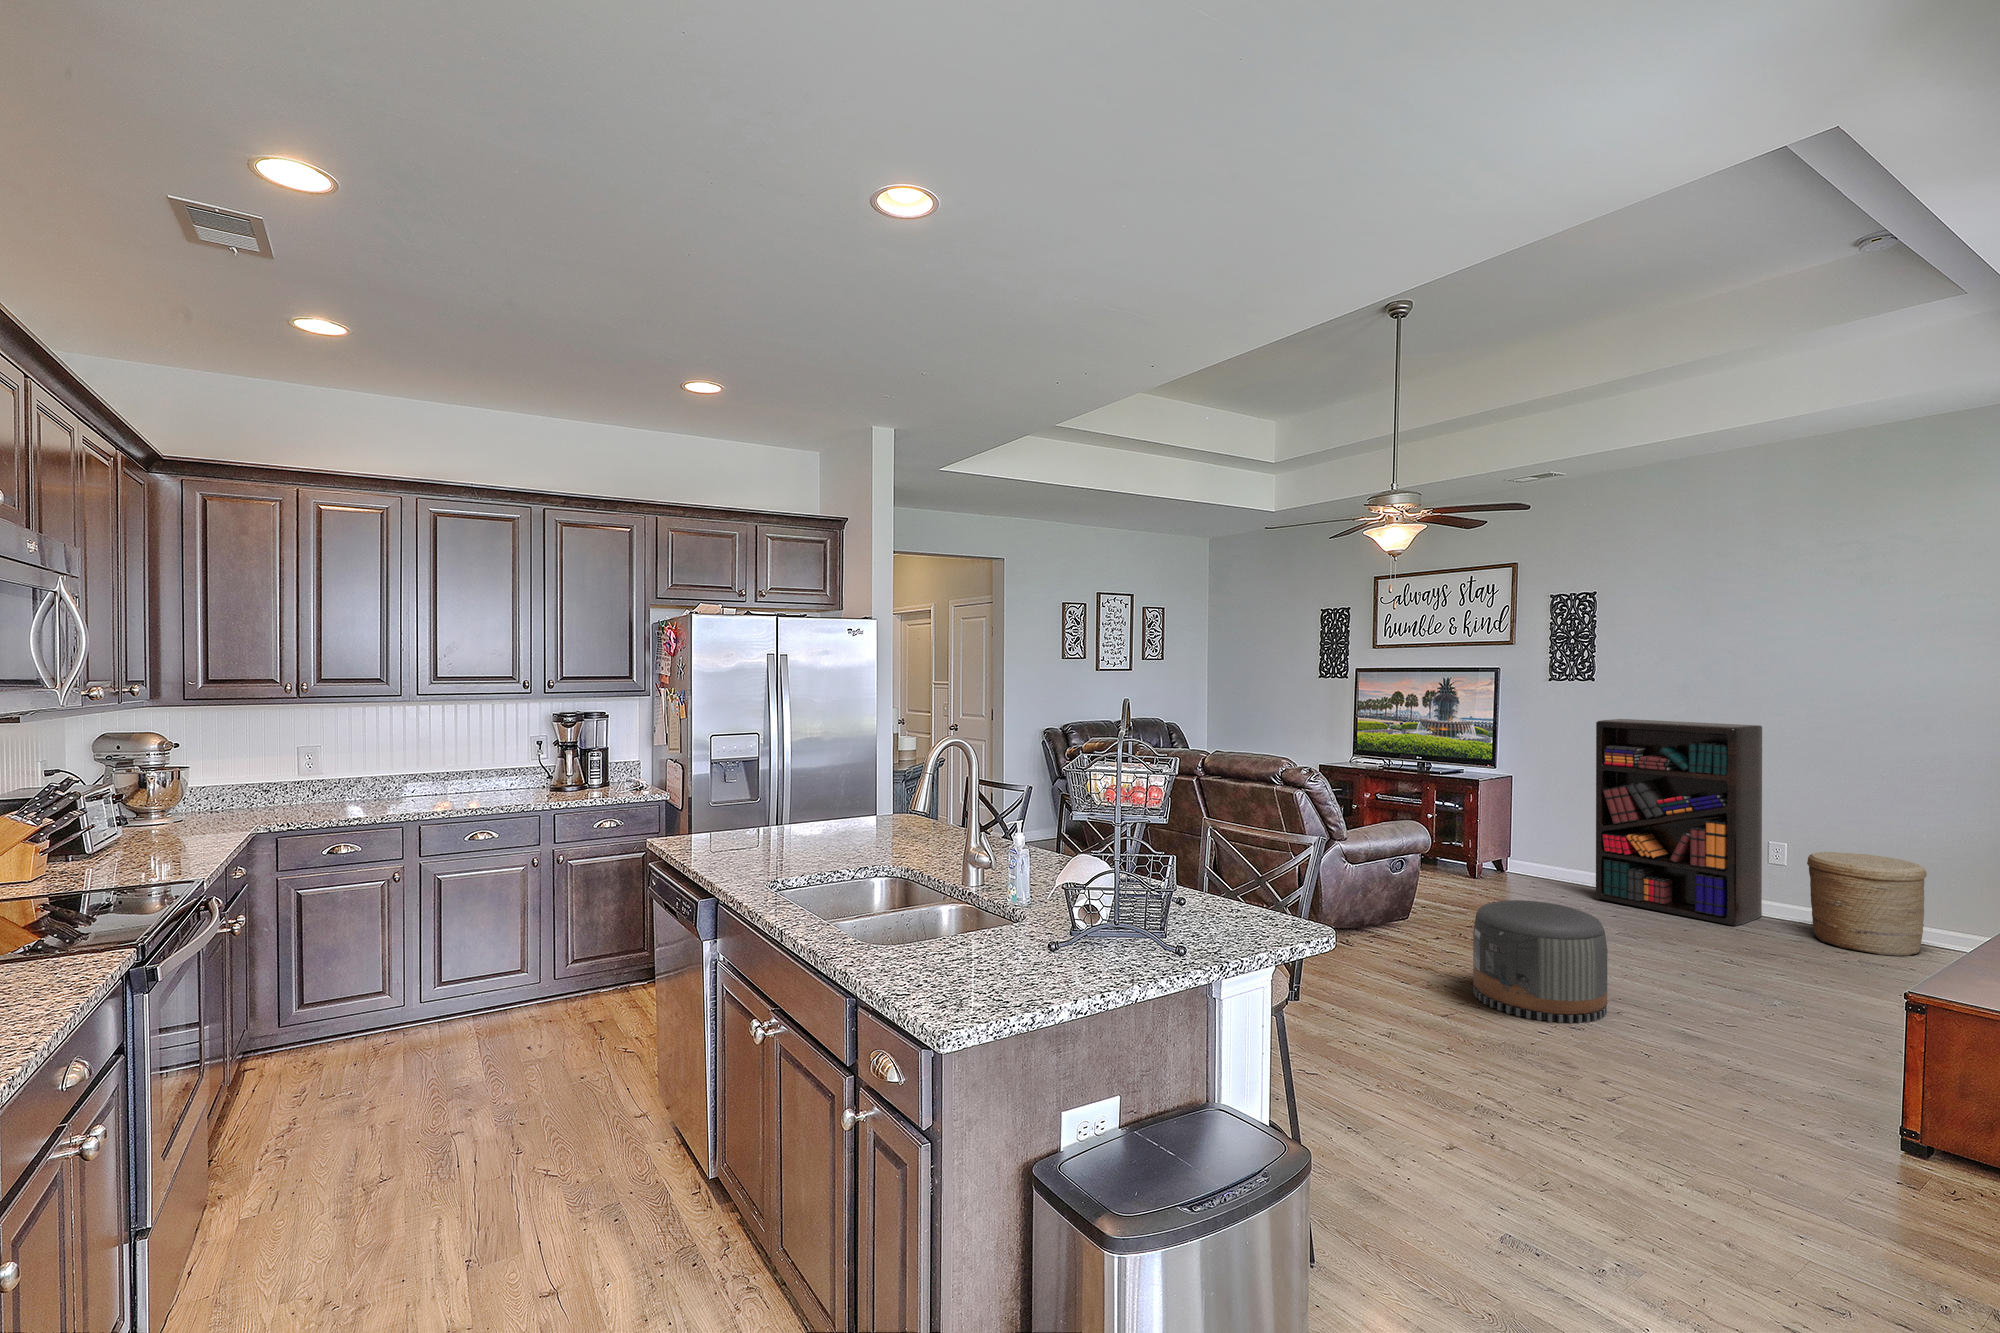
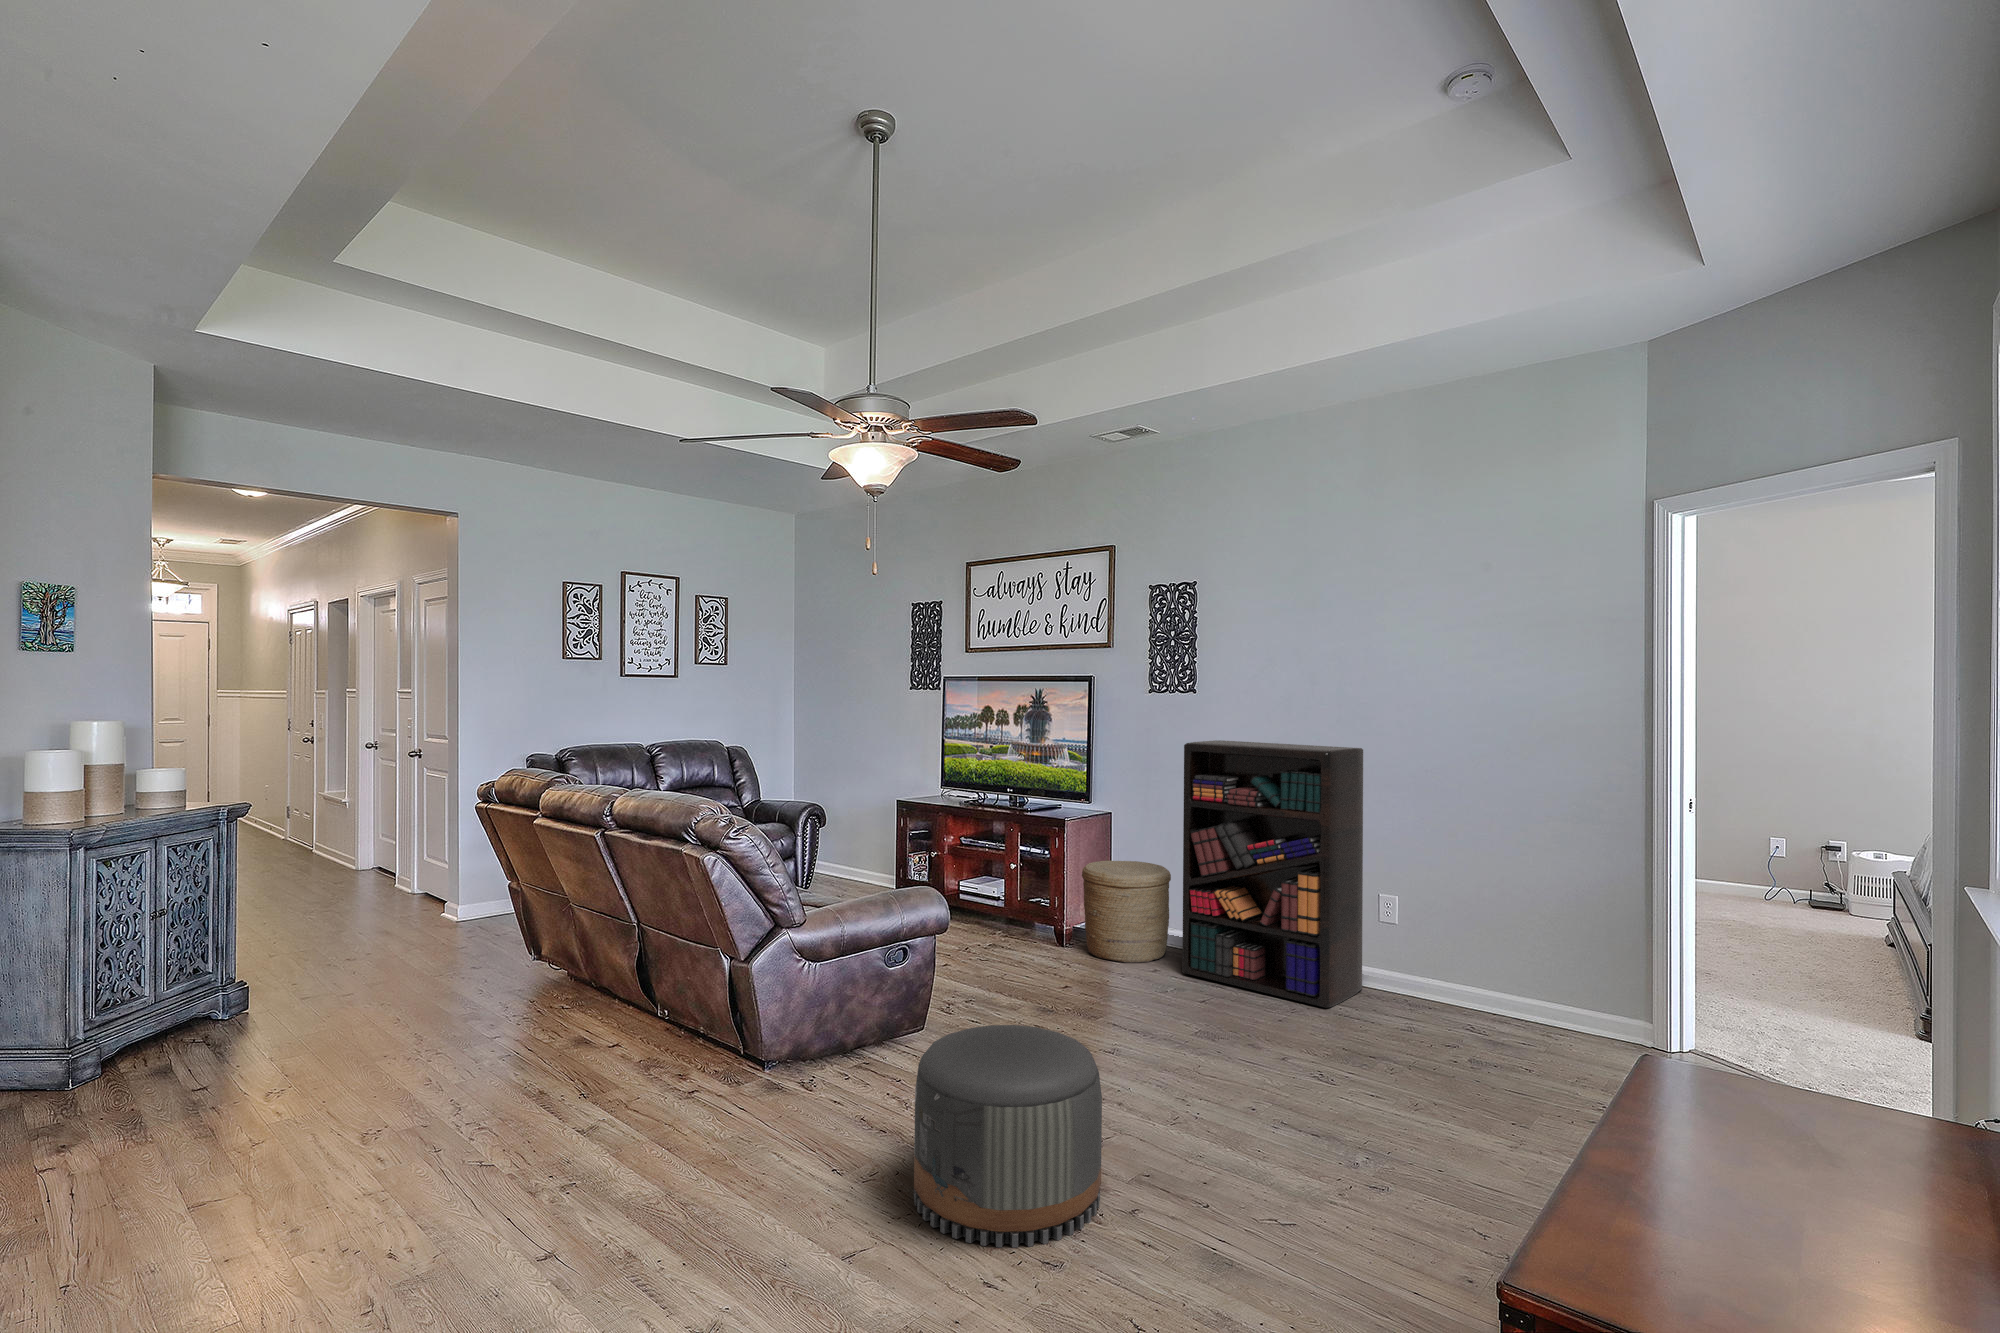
woven basket: present [1807,852,1927,956] -> present [1082,861,1171,963]

